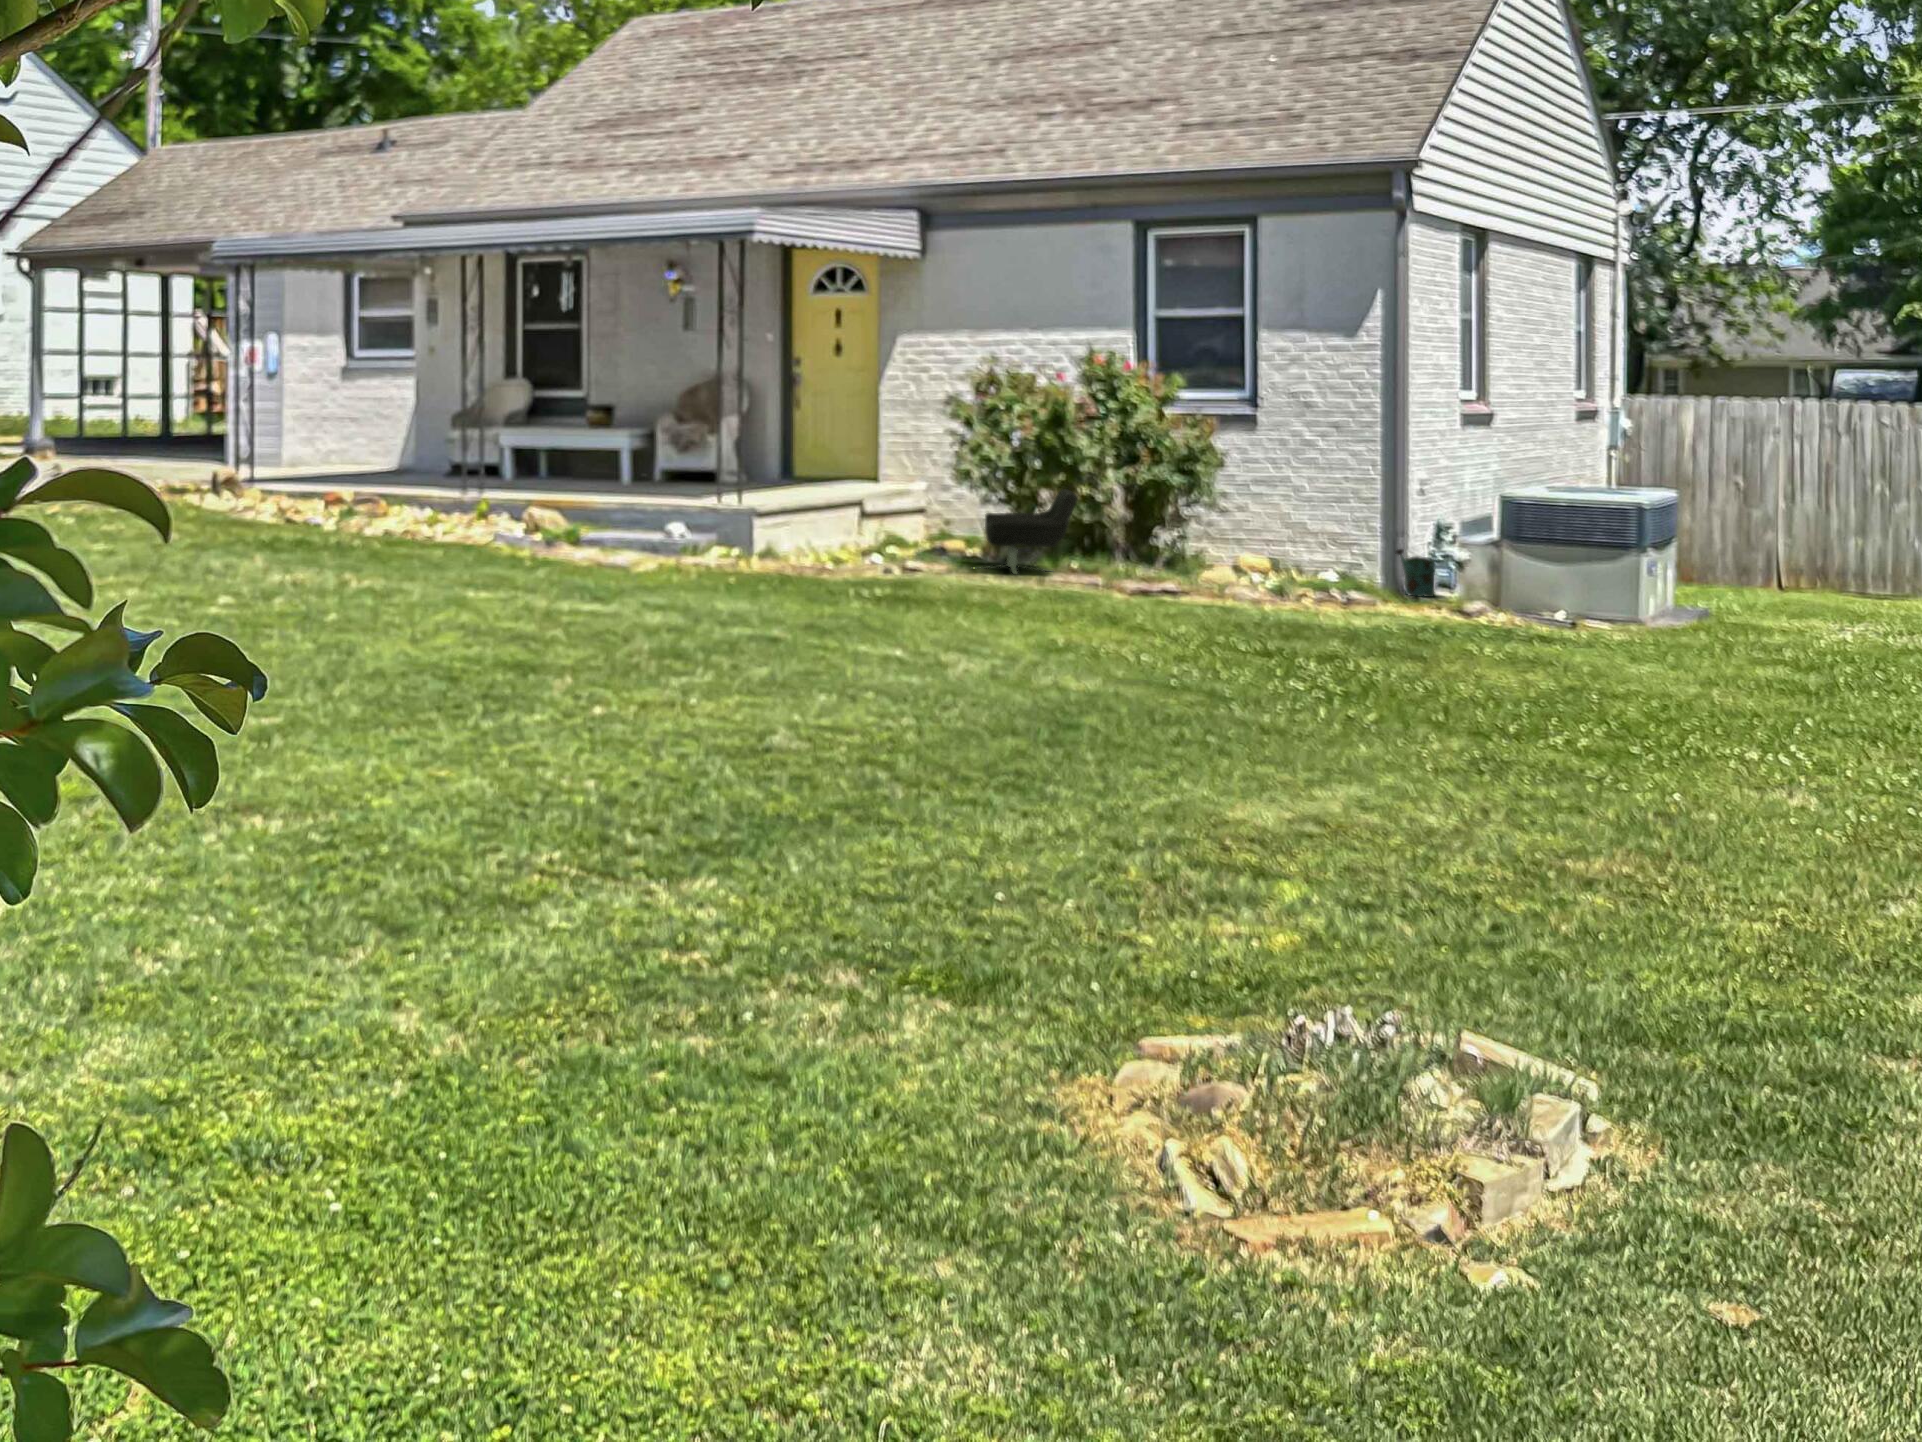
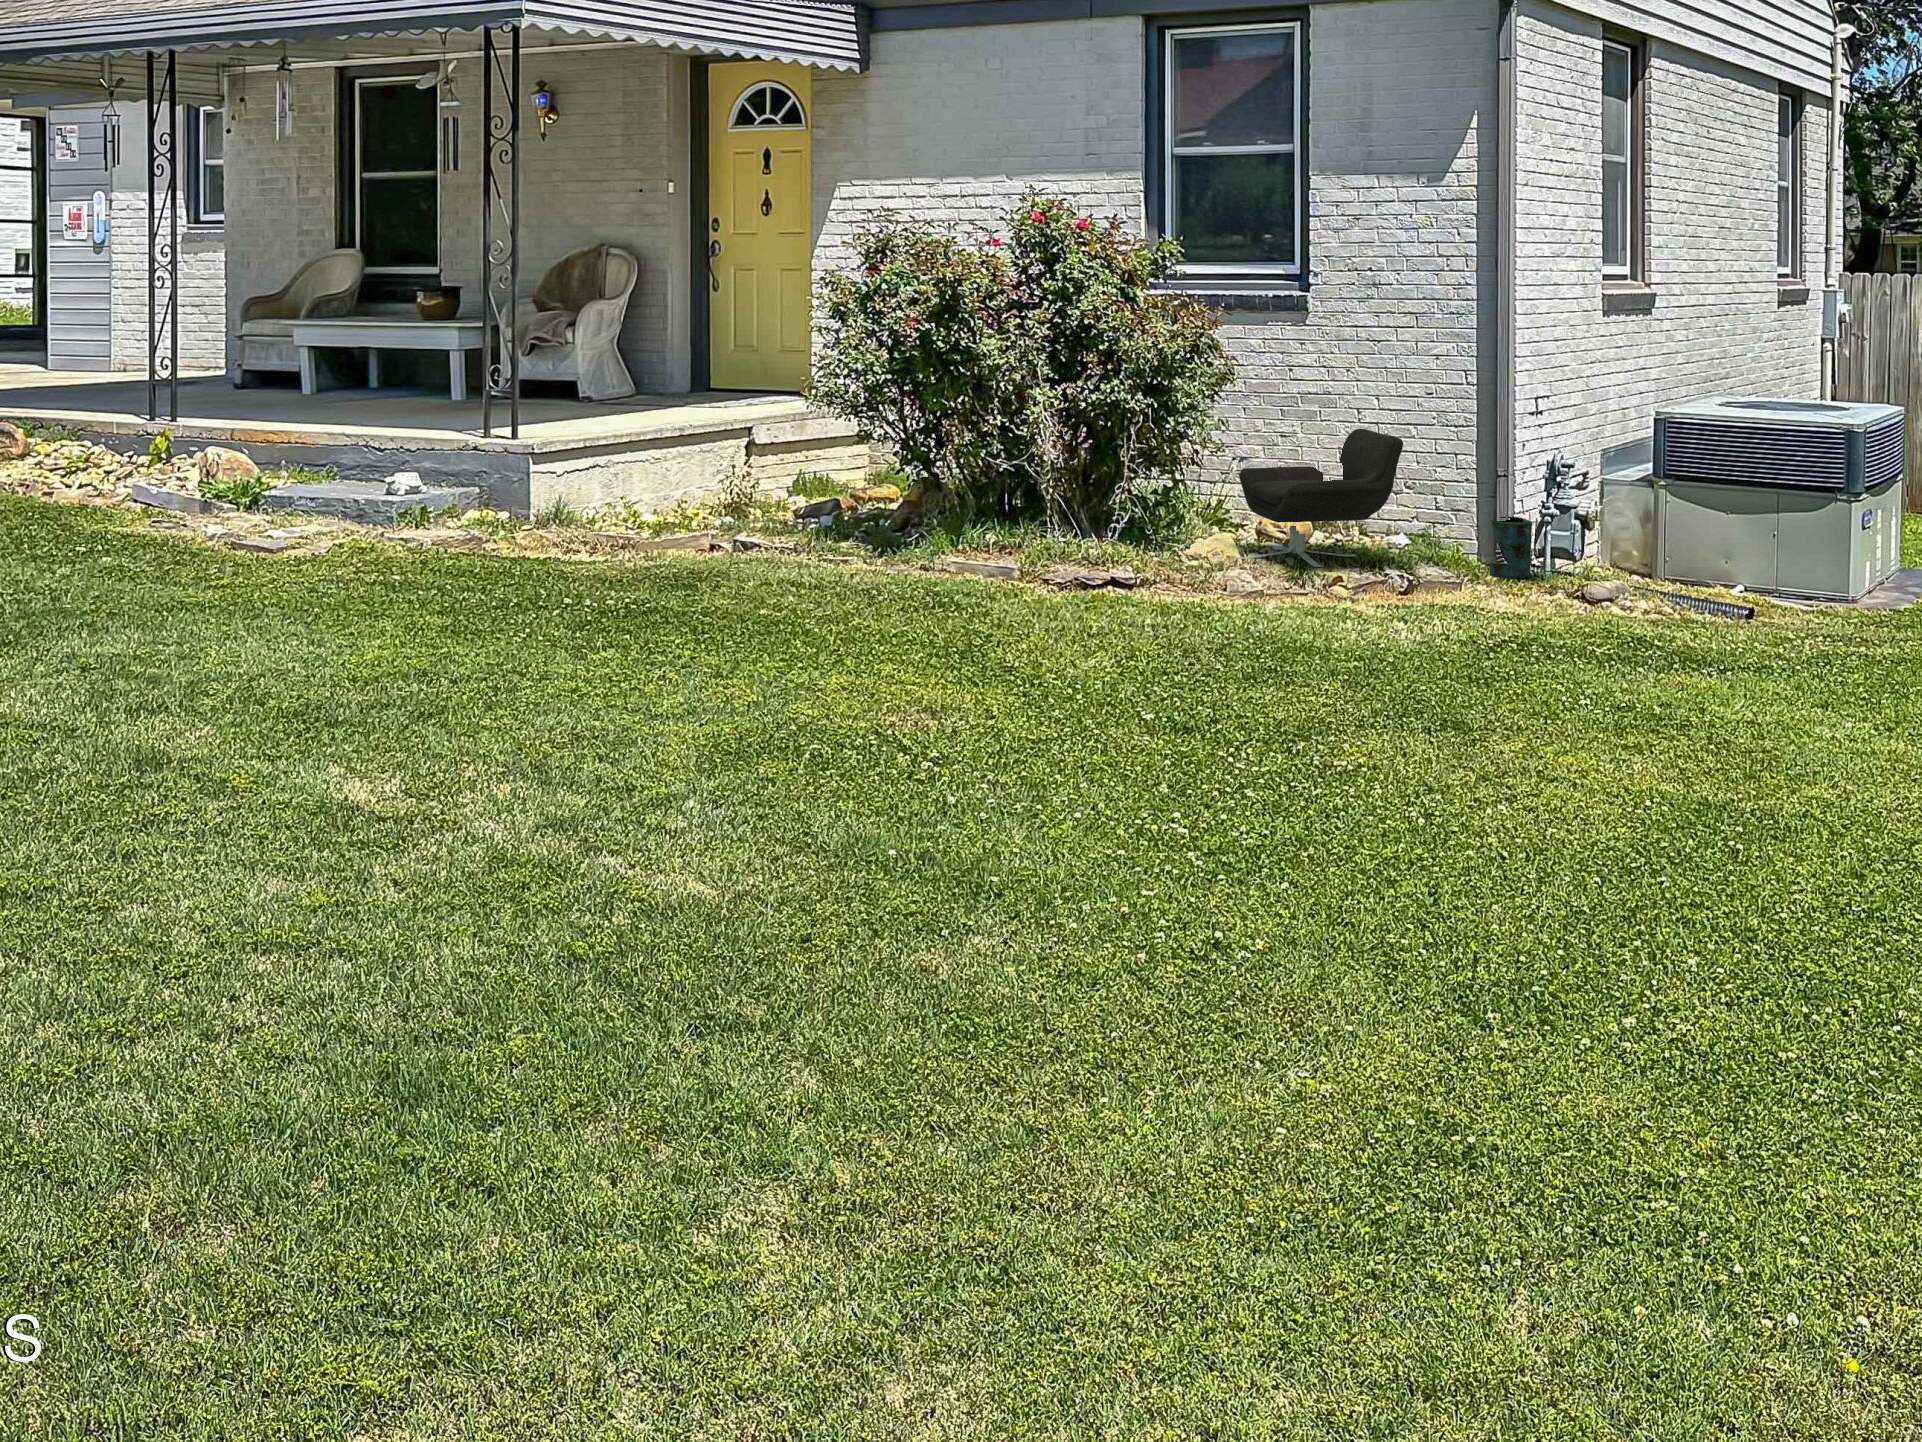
lounge chair: present [985,489,1078,574] -> present [1236,429,1403,567]

